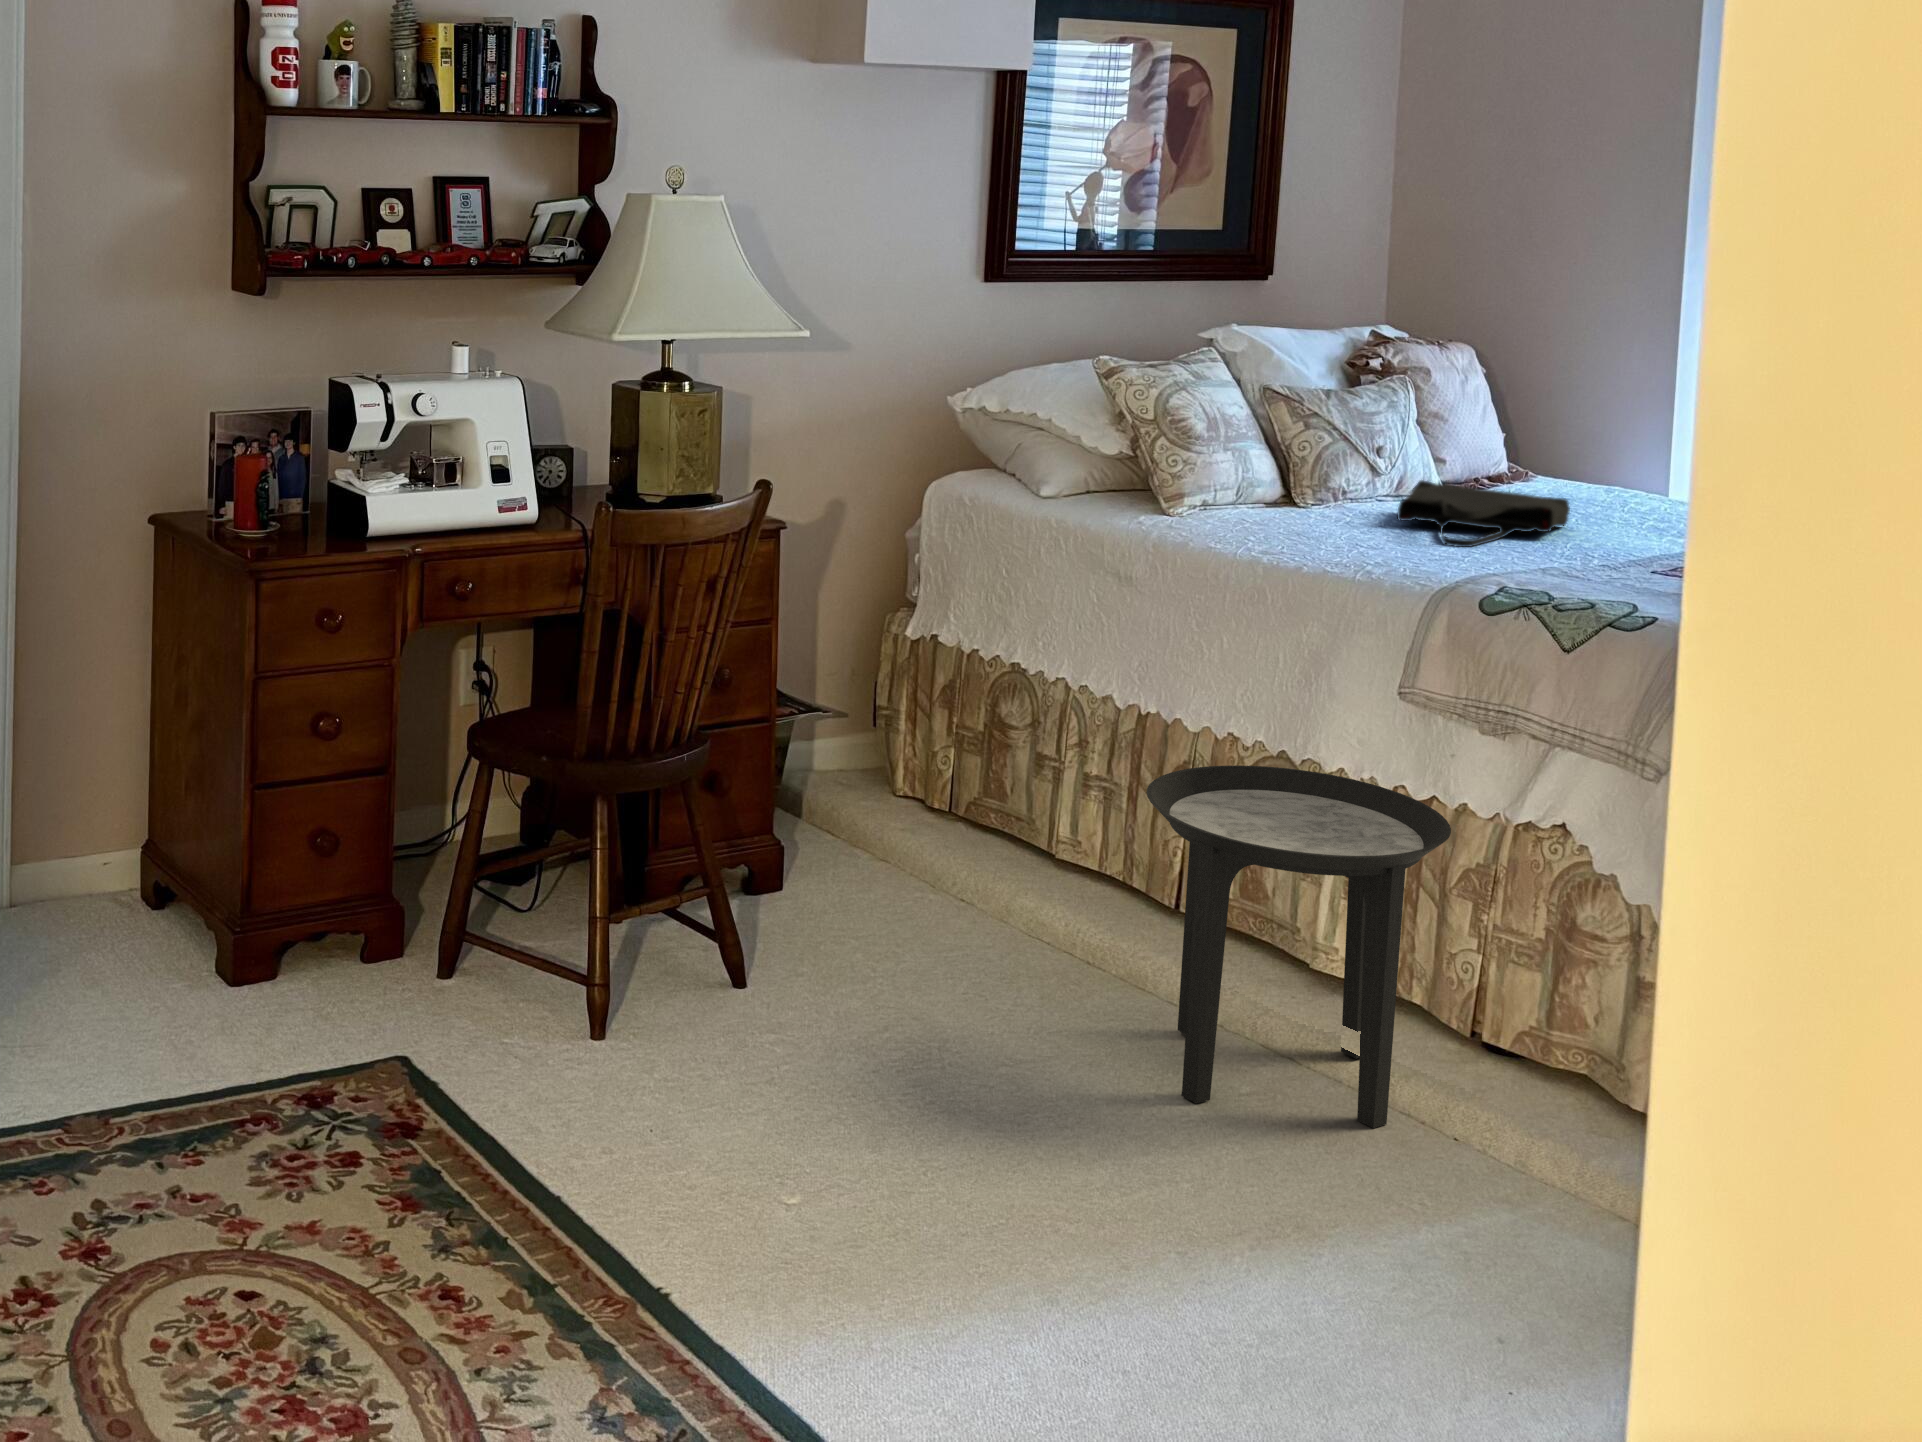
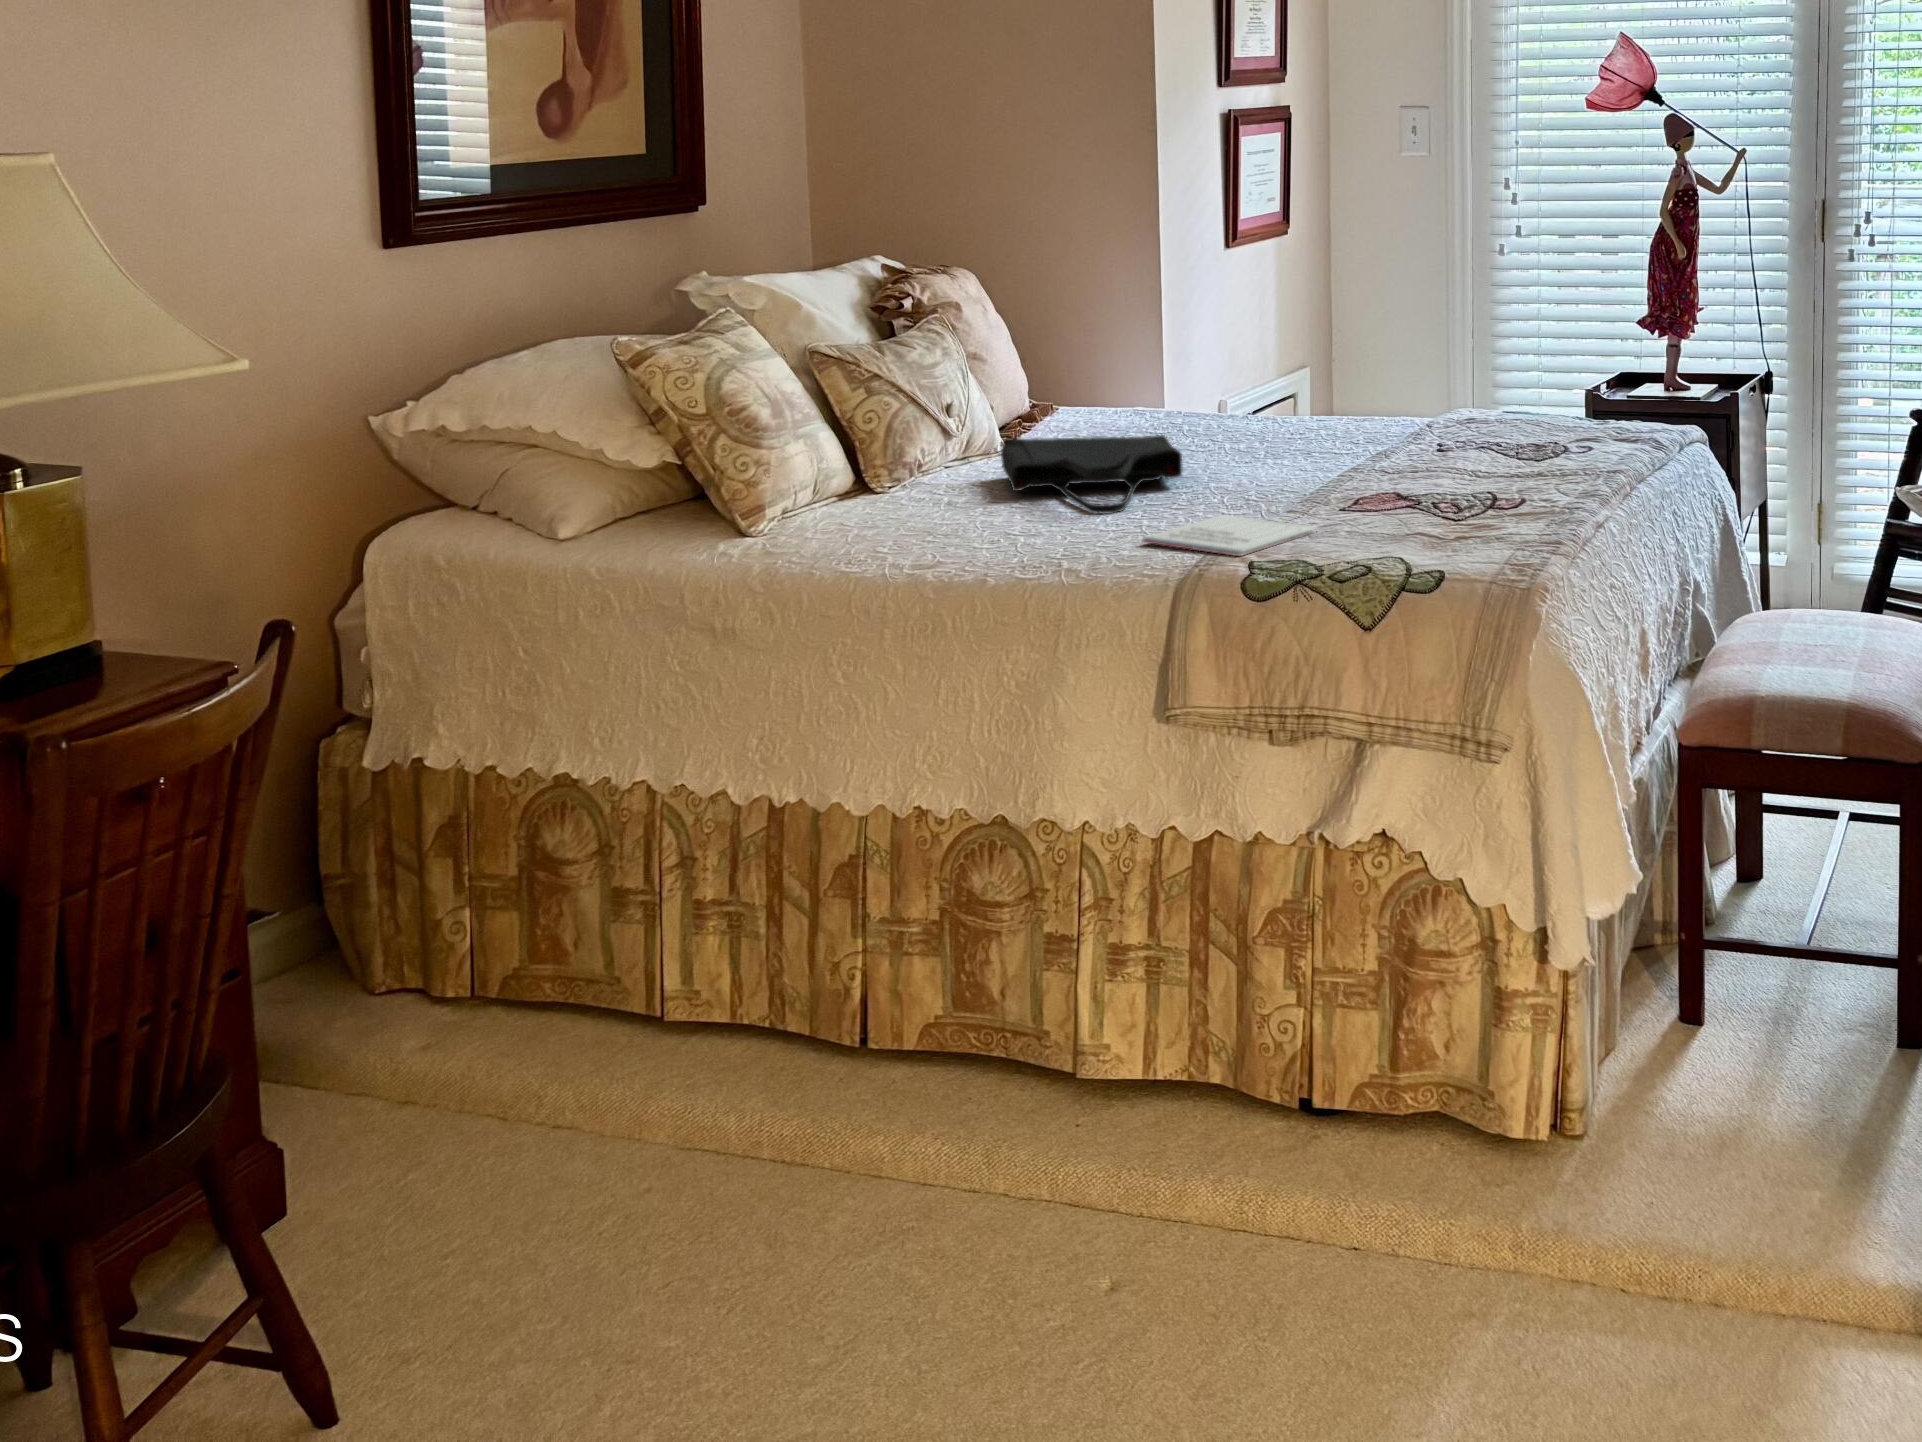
notebook: none [1443,559,1610,586] -> present [1142,515,1316,556]
side table: present [1147,765,1451,1128] -> none [912,836,1296,1340]

